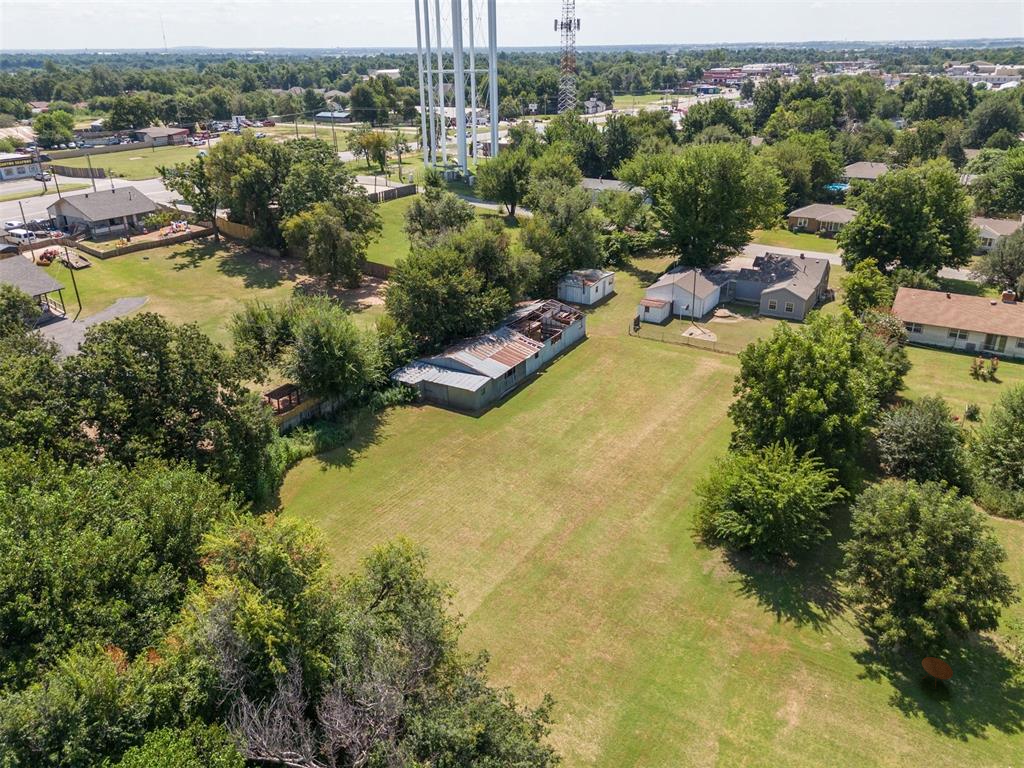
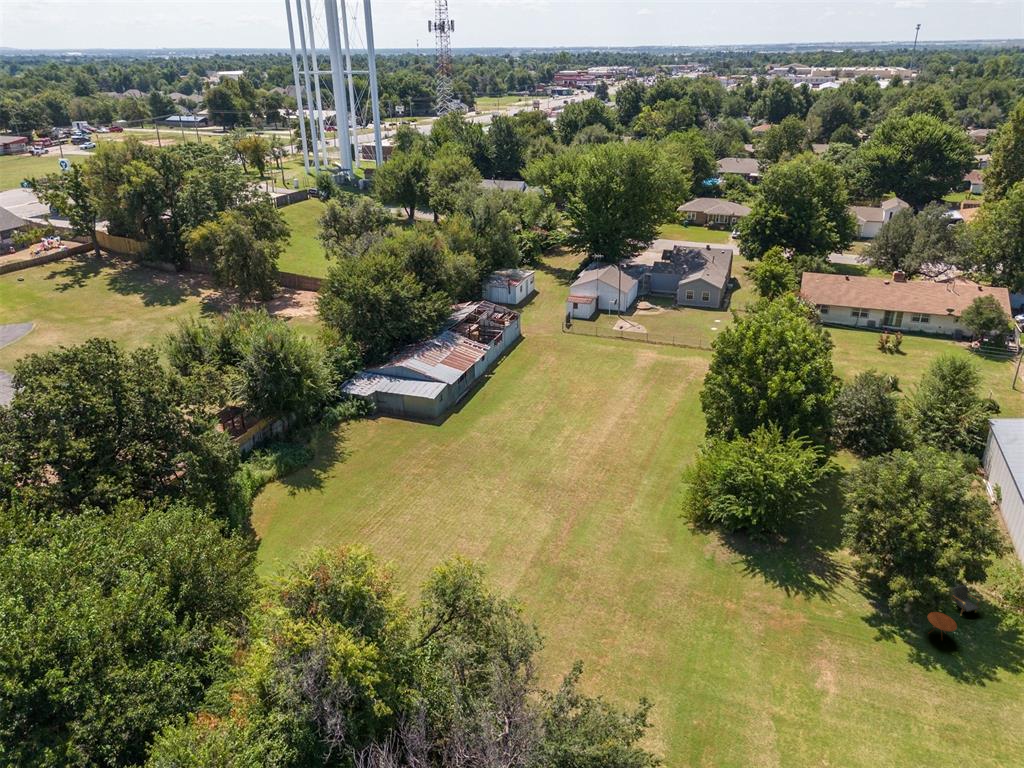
lounge chair: none [957,634,990,667] -> present [952,585,980,615]

